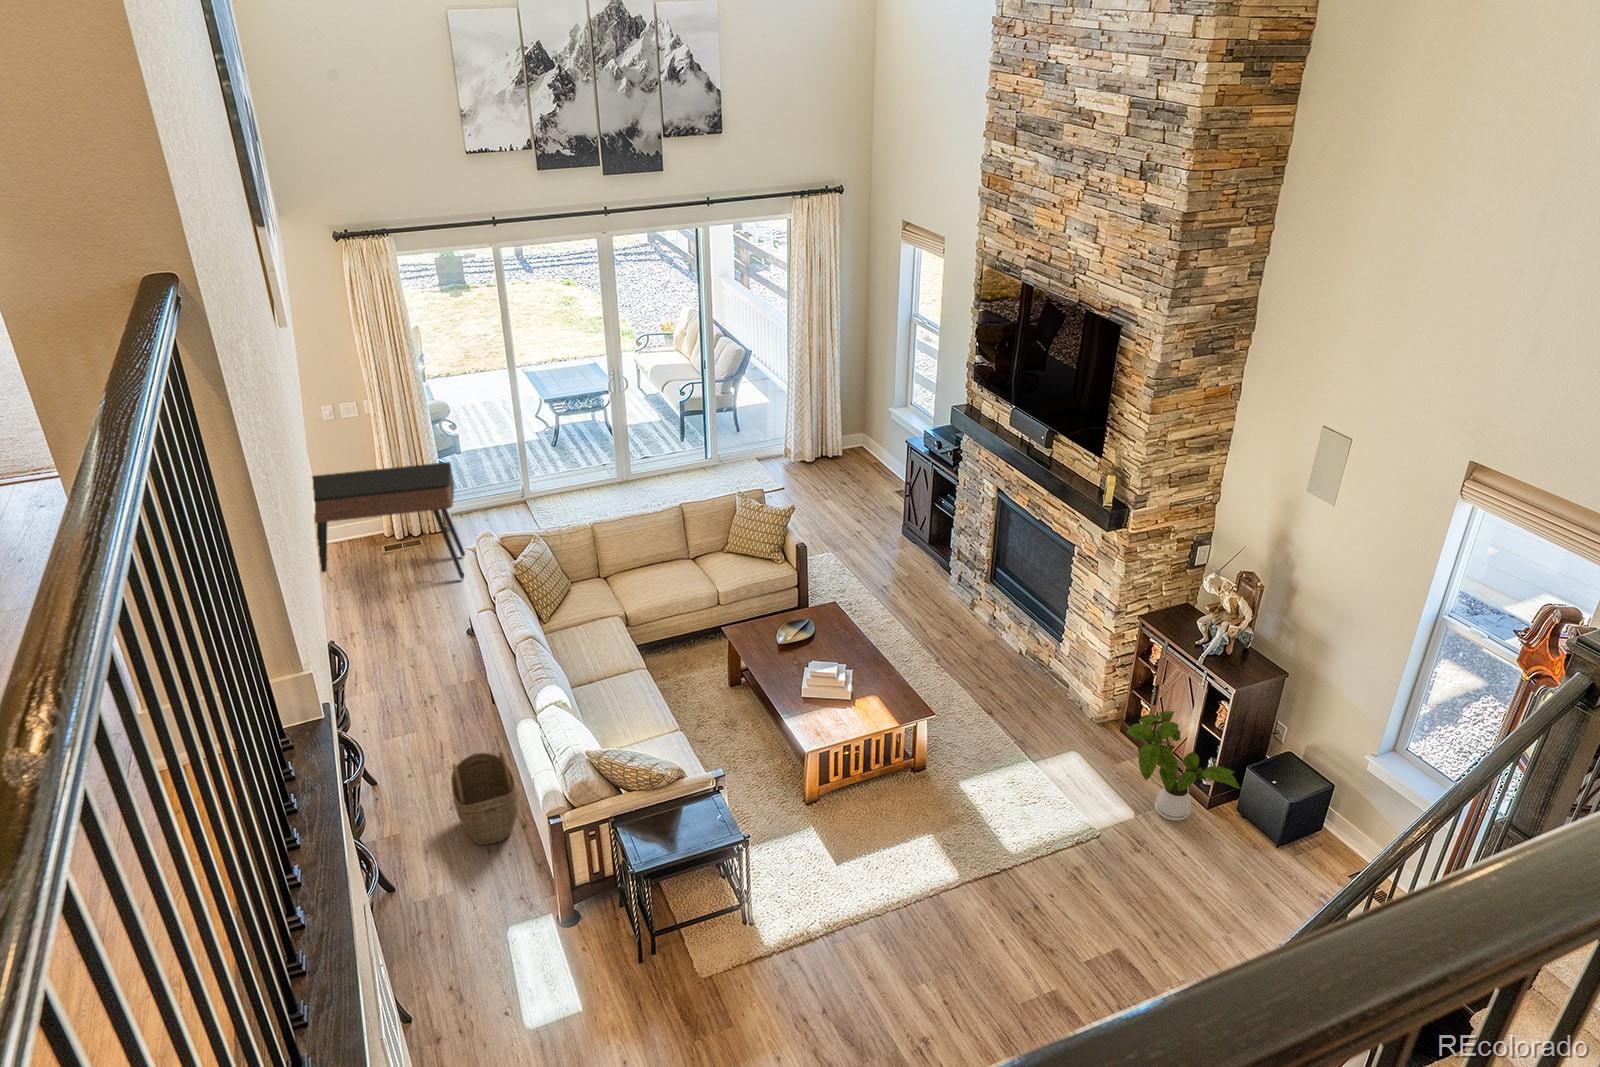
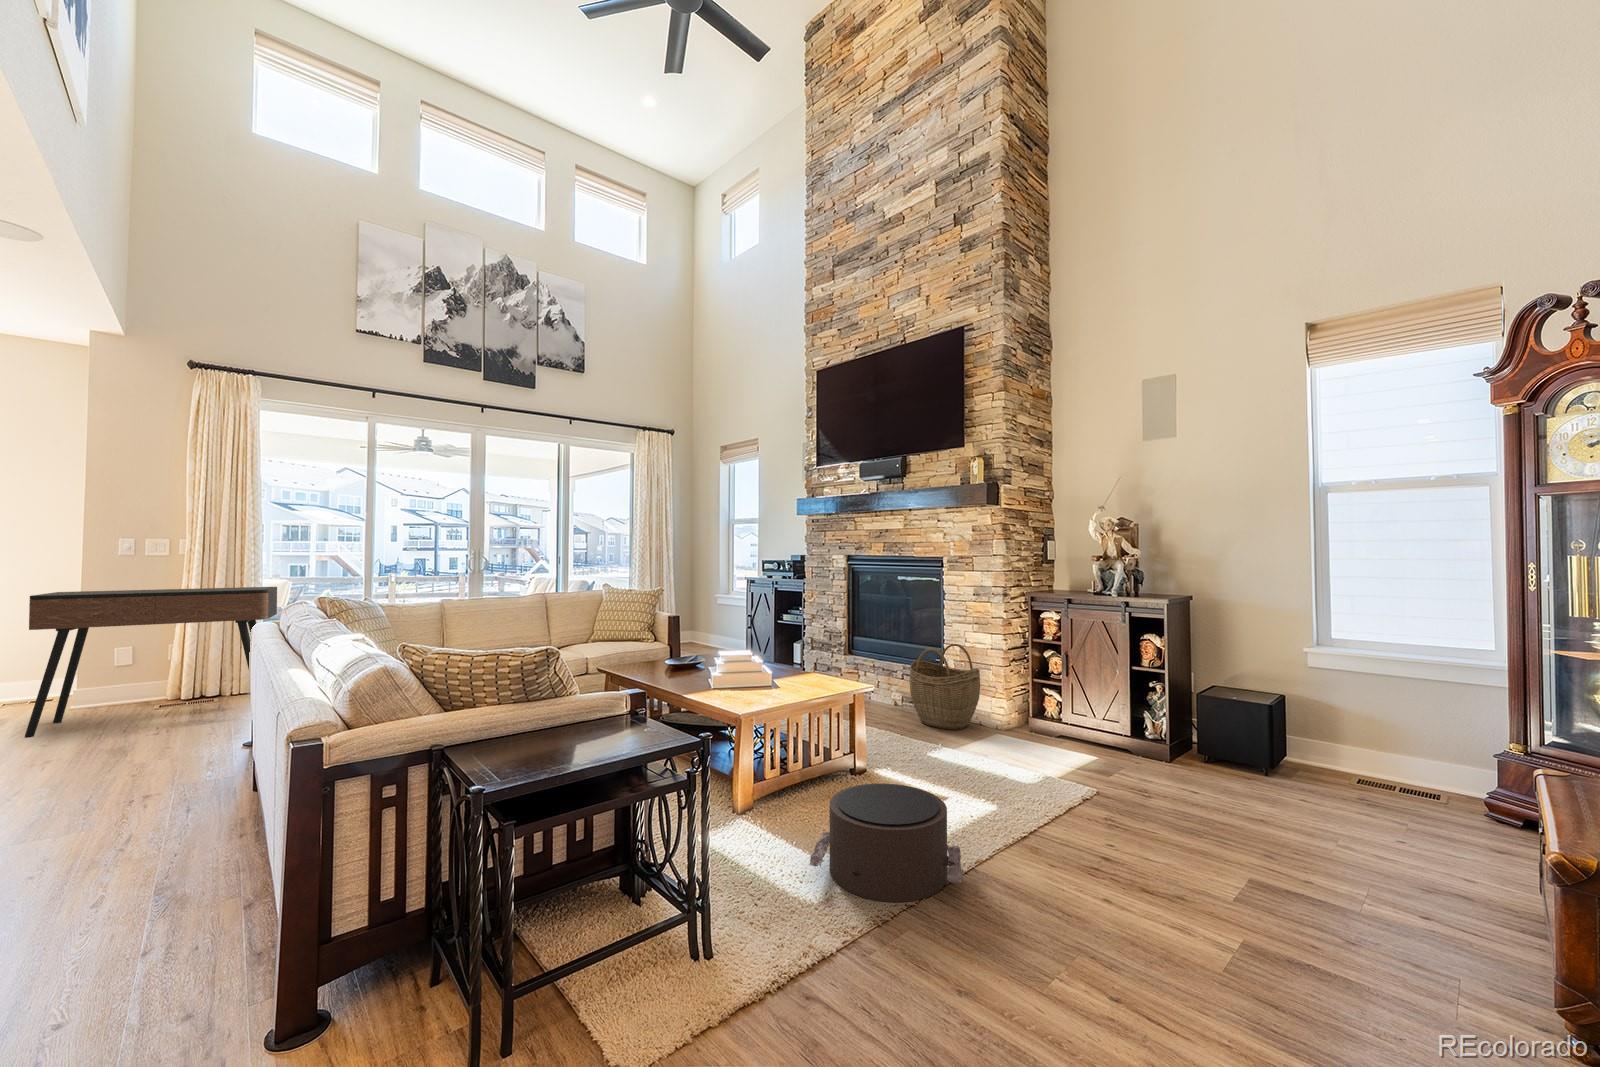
house plant: present [1127,711,1241,821] -> none [1080,634,1229,770]
woven basket: present [451,751,518,845] -> present [909,644,980,730]
pouf: none [826,828,927,914] -> present [810,783,964,902]

